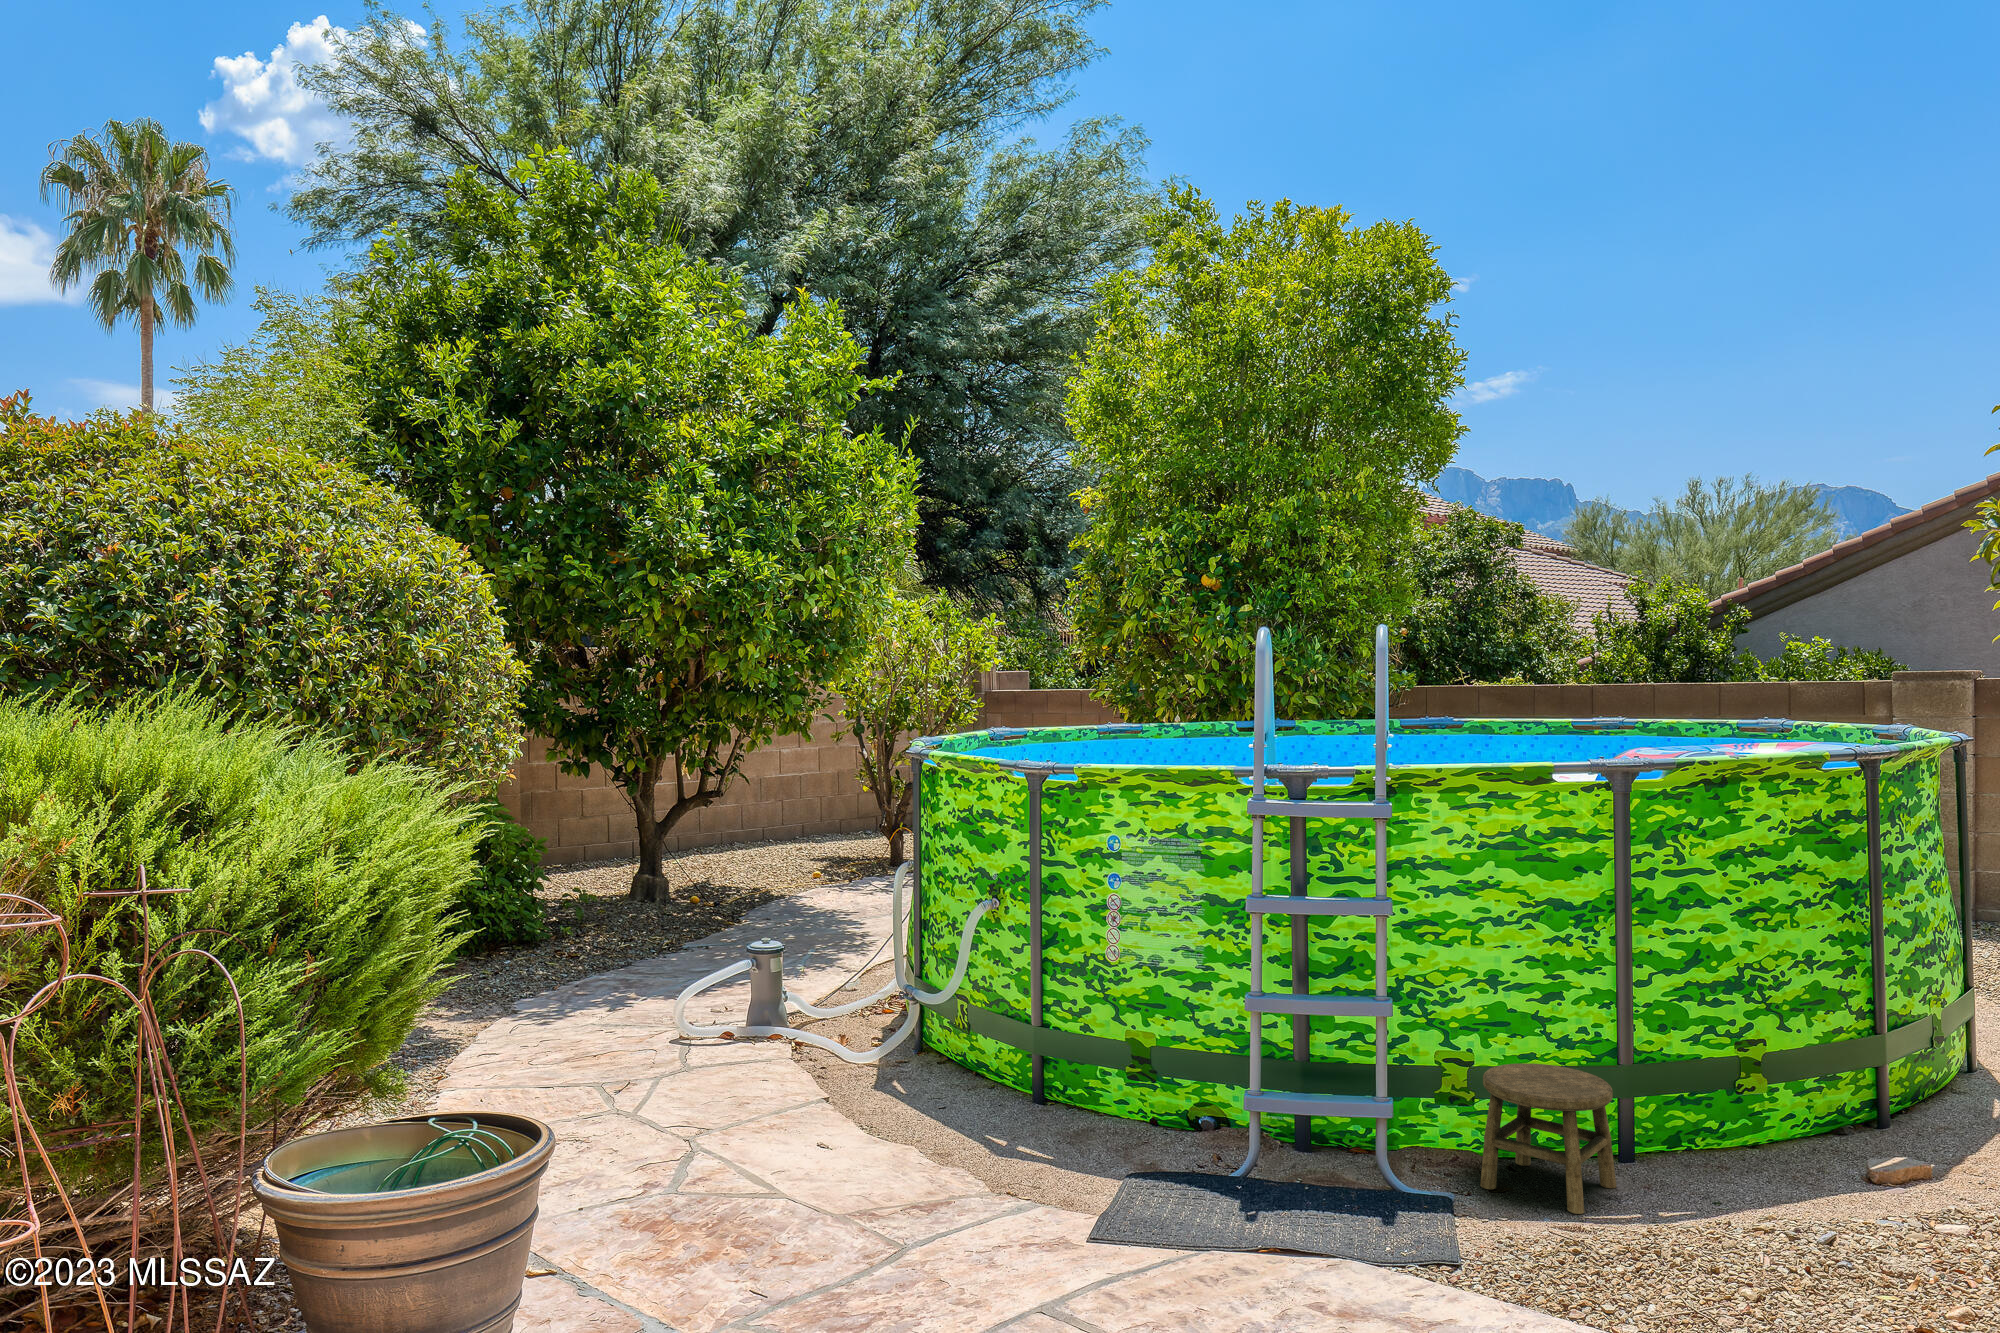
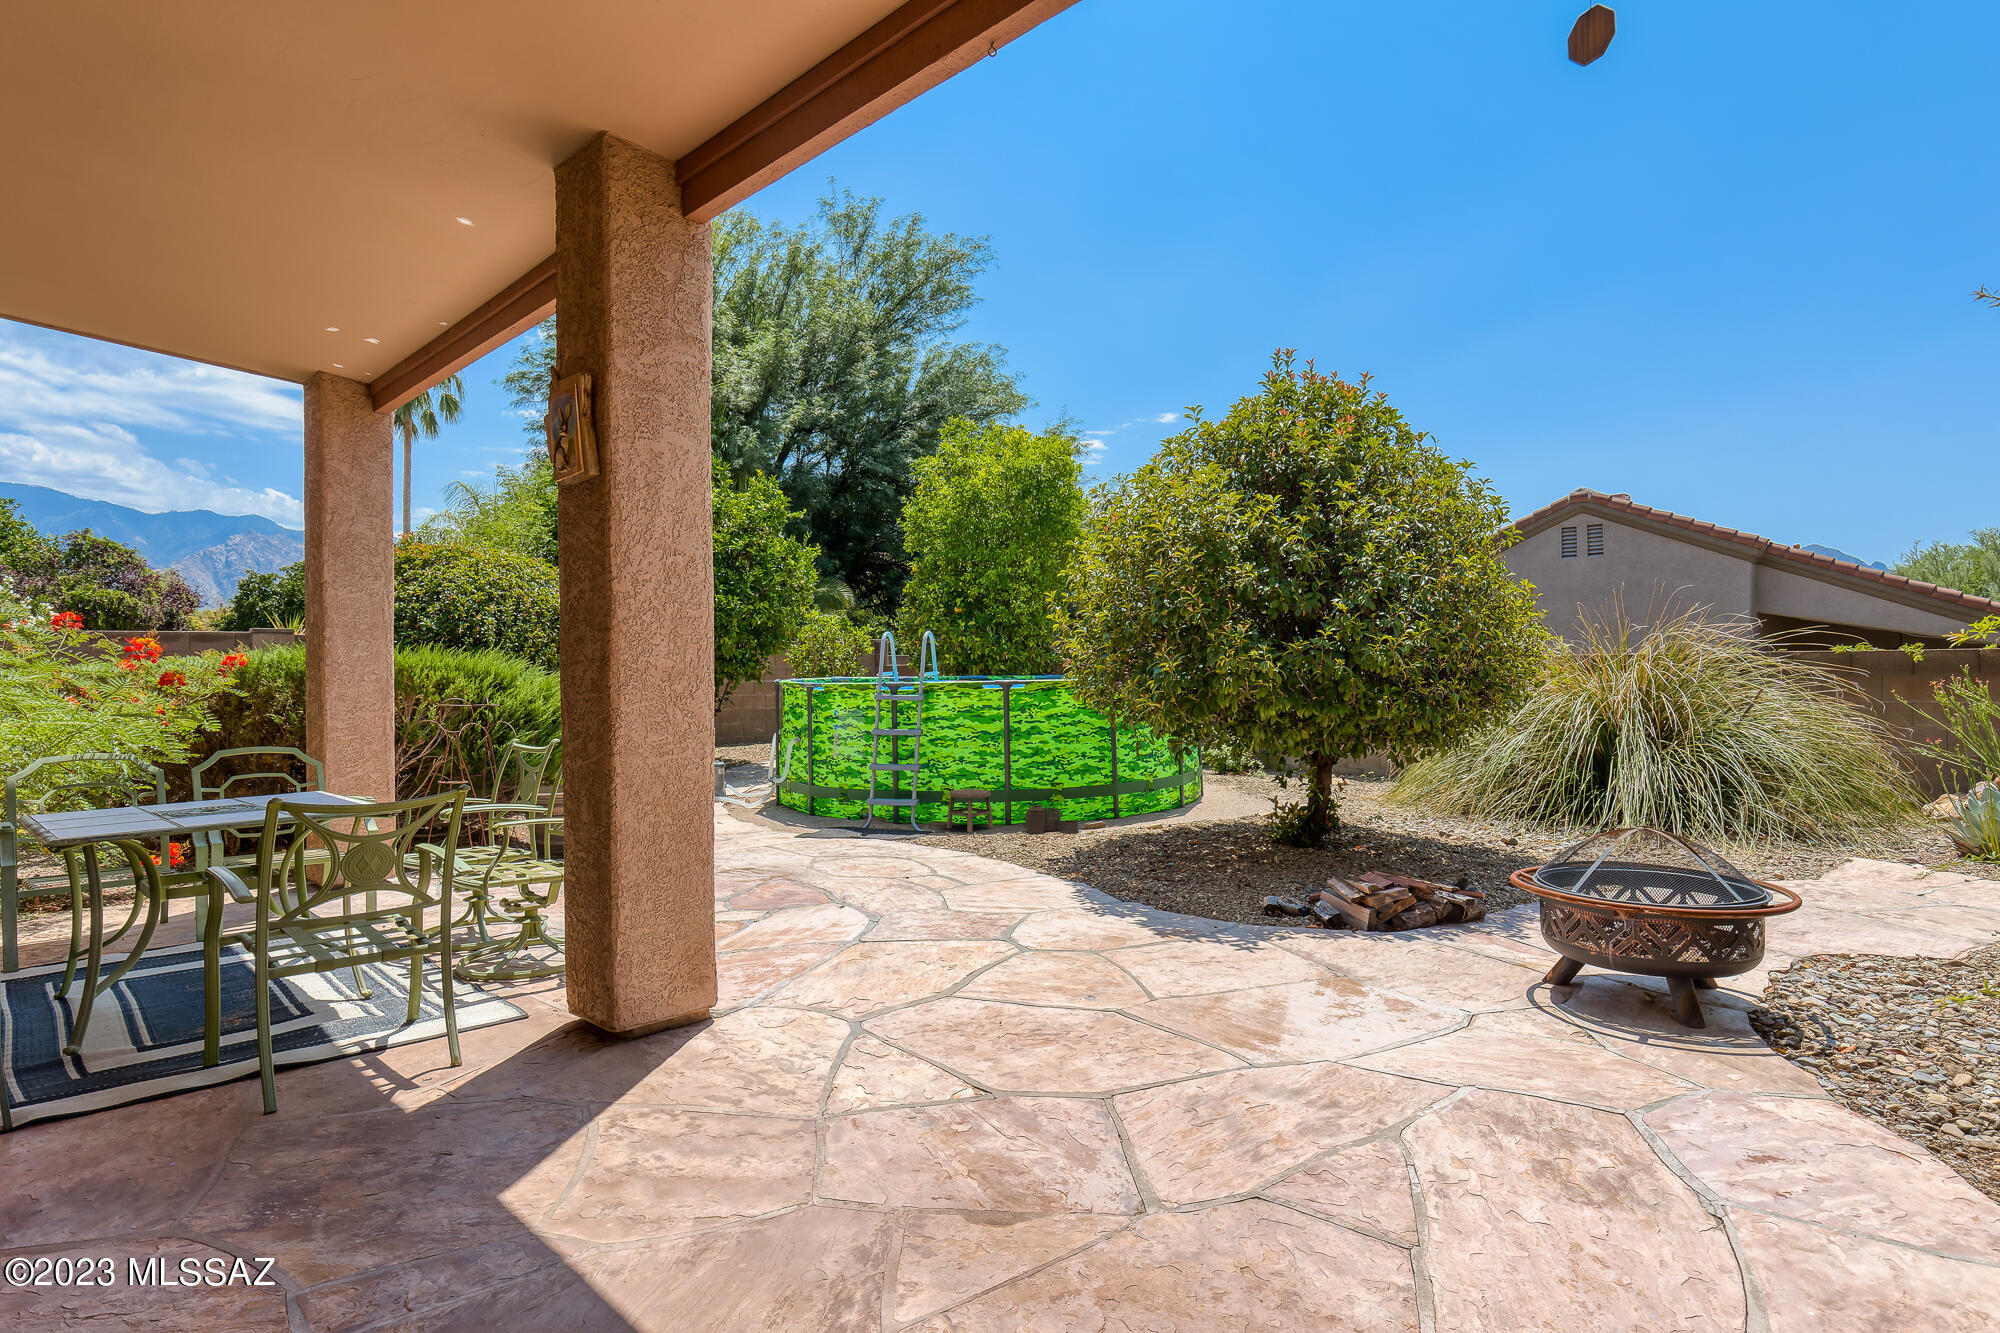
woven basket: none [1685,1106,1907,1223] -> present [1025,805,1079,834]

